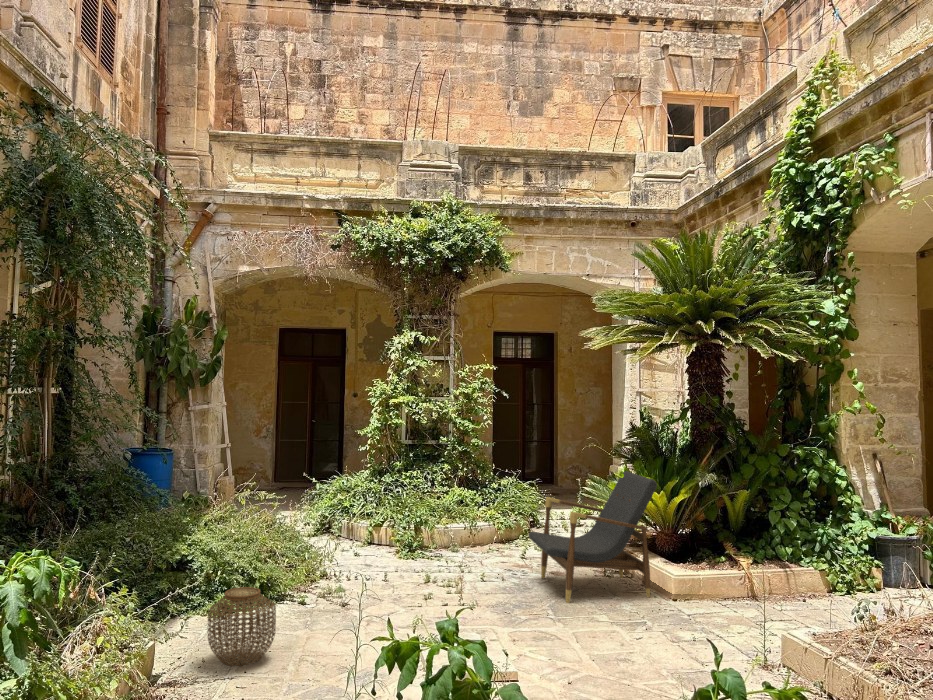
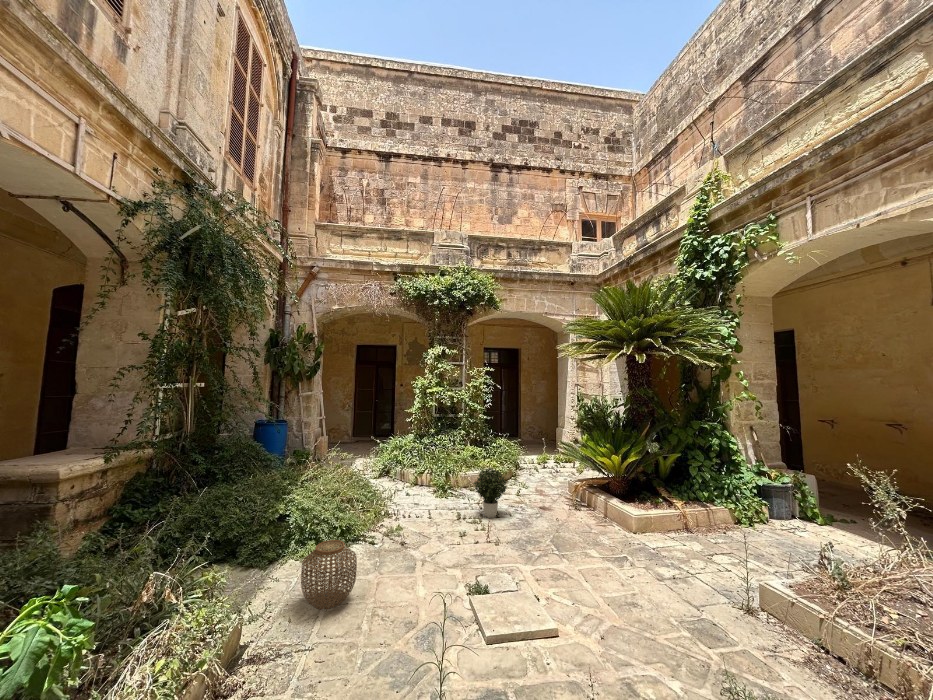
lounge chair: present [528,471,657,603] -> none [526,438,617,534]
potted plant: none [449,514,499,586] -> present [473,469,507,518]

